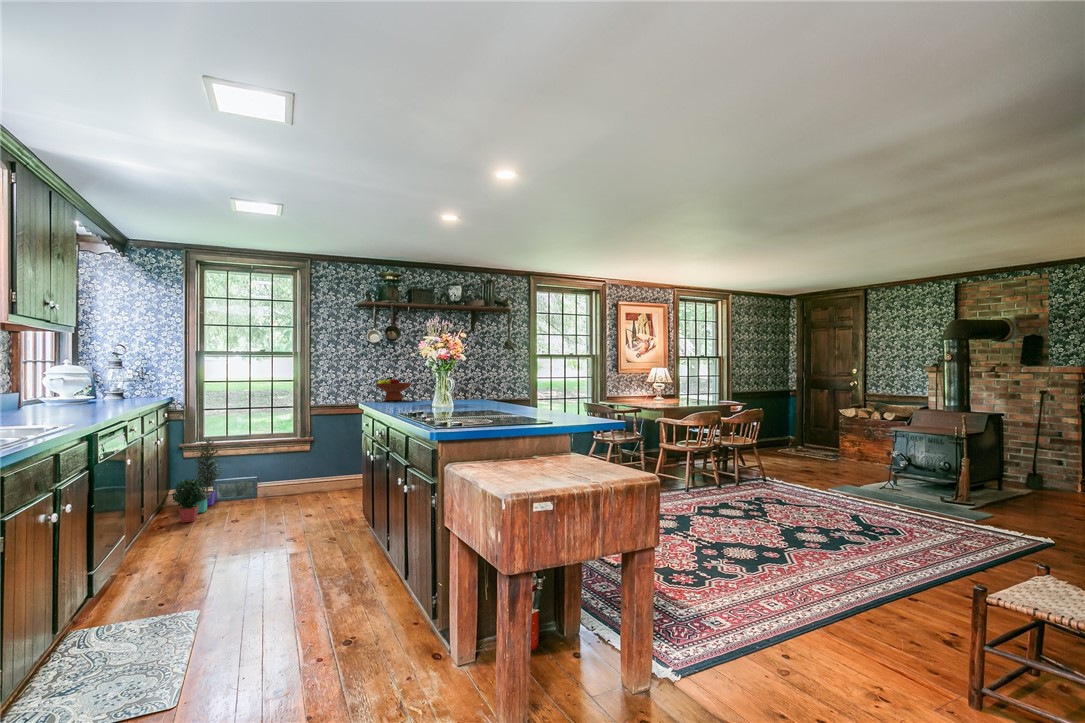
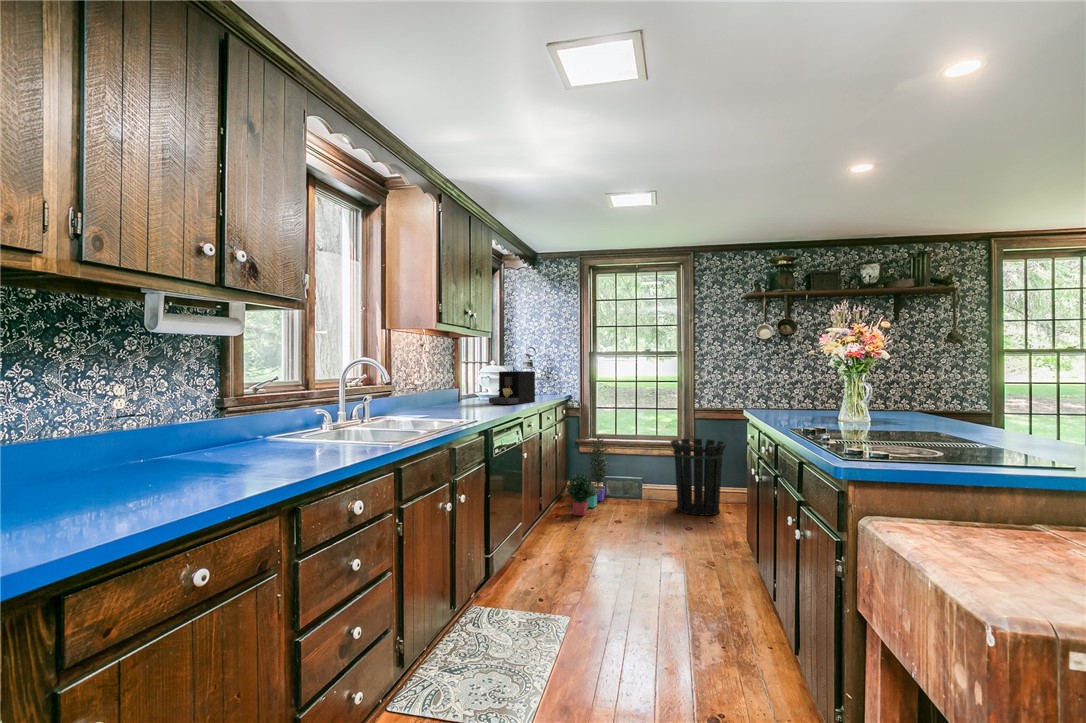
coffee maker: none [73,372,135,408] -> present [489,371,535,404]
fruit bowl: present [376,377,412,401] -> none [763,379,810,408]
waste bin: none [288,433,342,503] -> present [671,439,727,516]

